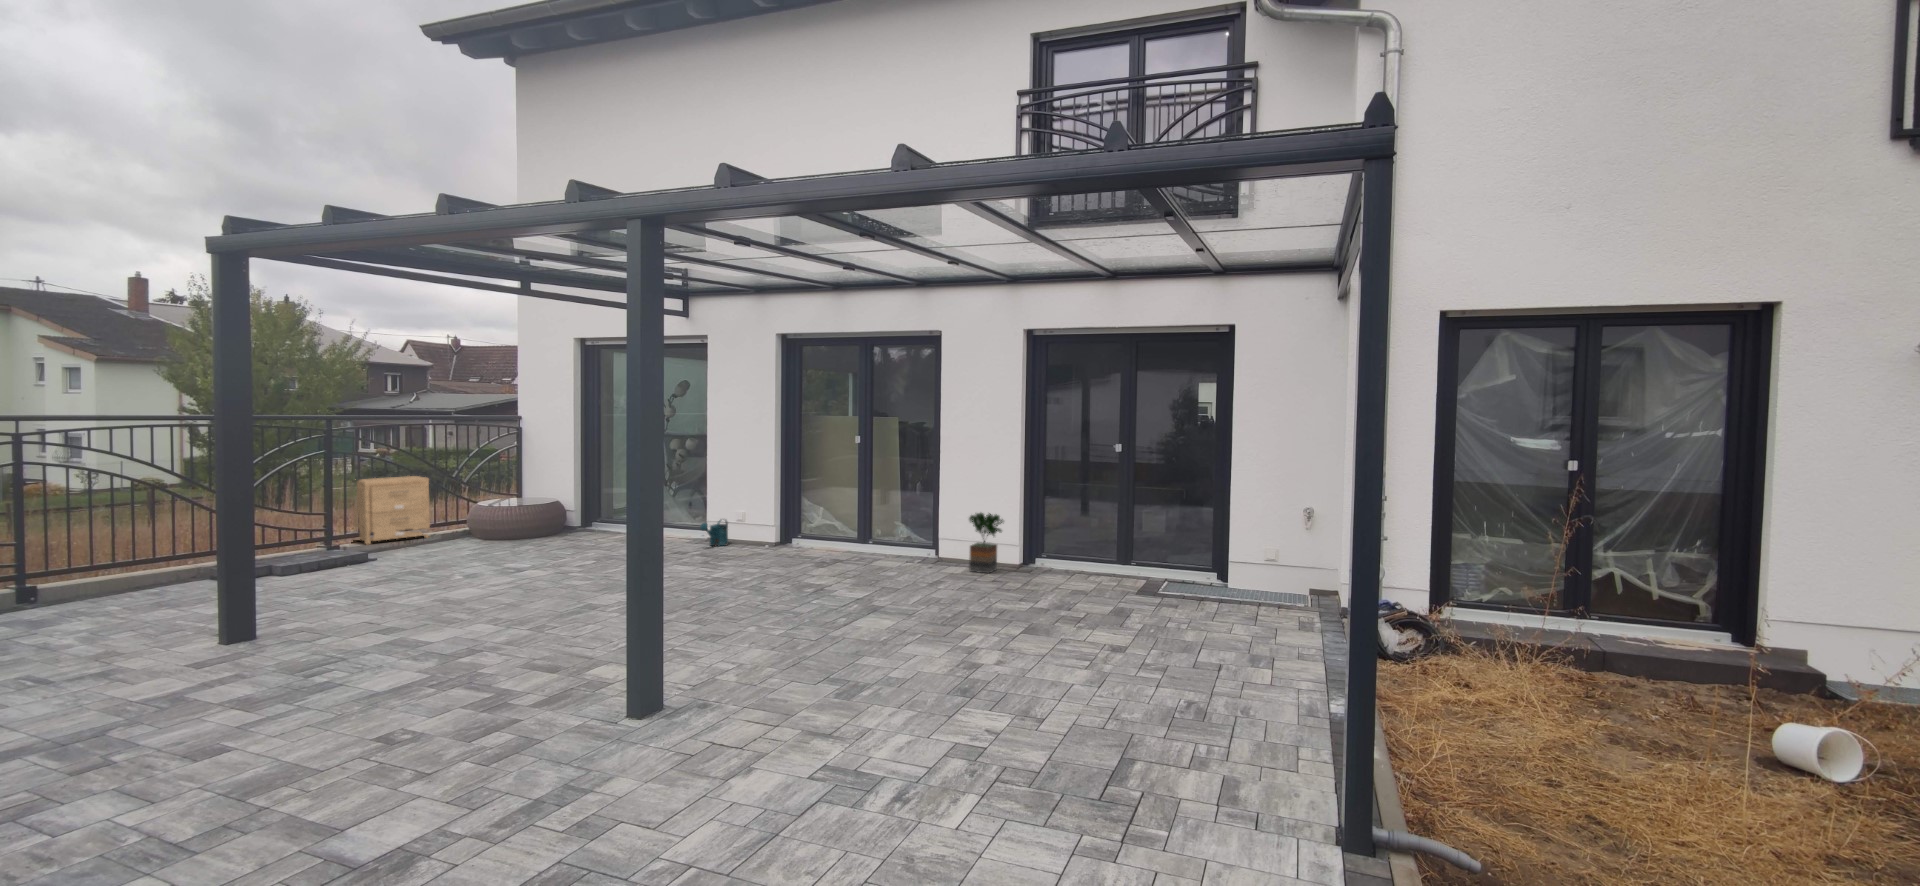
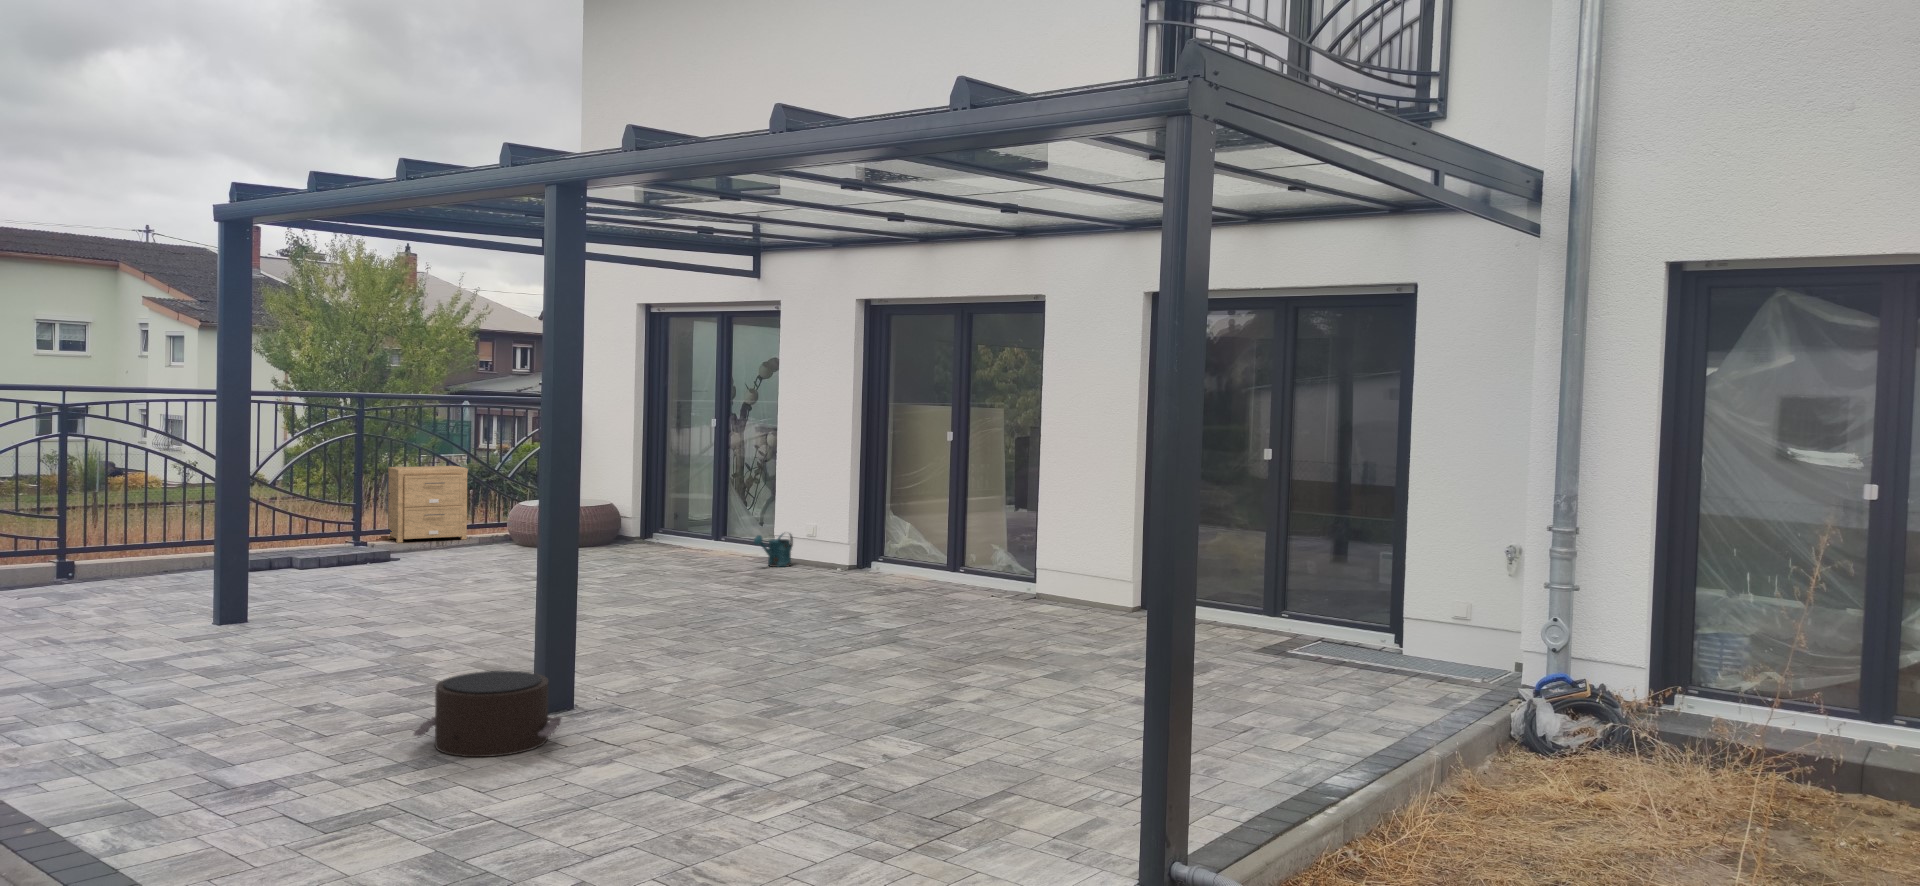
potted tree: present [969,513,1003,573] -> none [1063,534,1115,617]
pouf: none [538,684,679,780] -> present [414,671,561,757]

